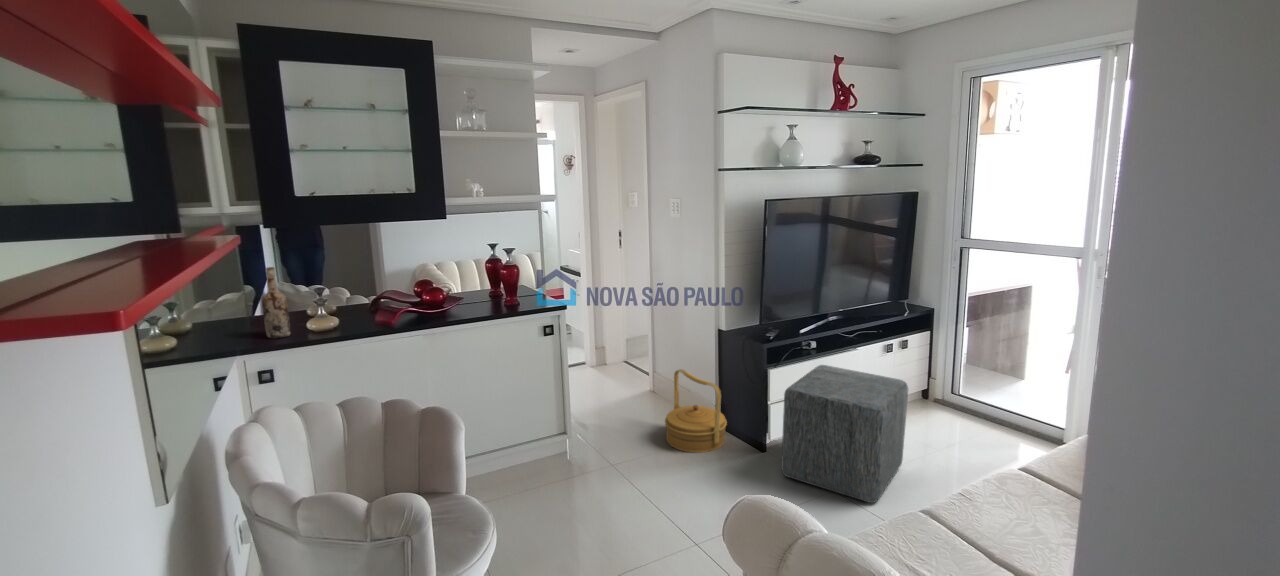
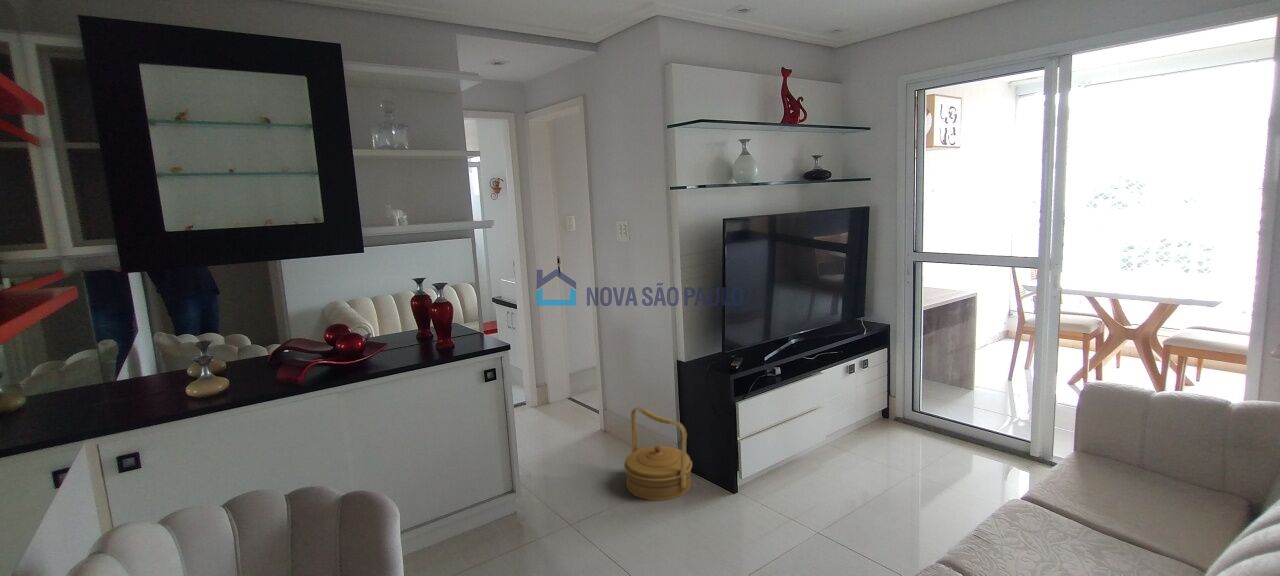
wine bottle: present [262,267,291,338] -> none [121,321,163,411]
ottoman: present [781,365,908,503] -> none [759,393,886,544]

